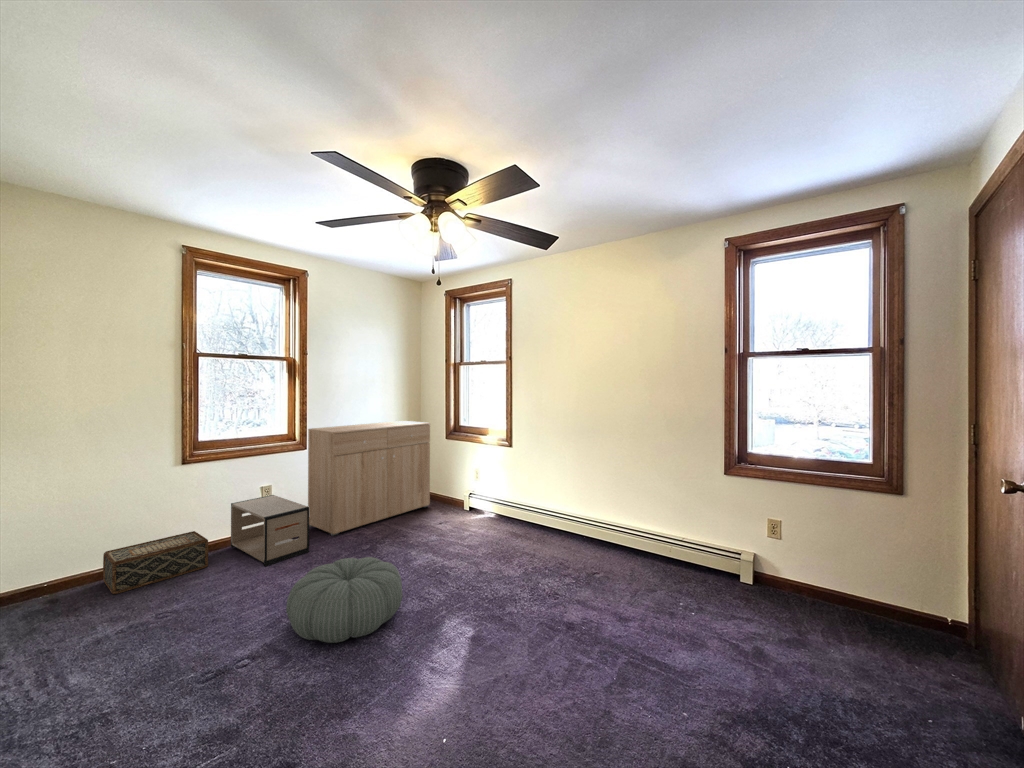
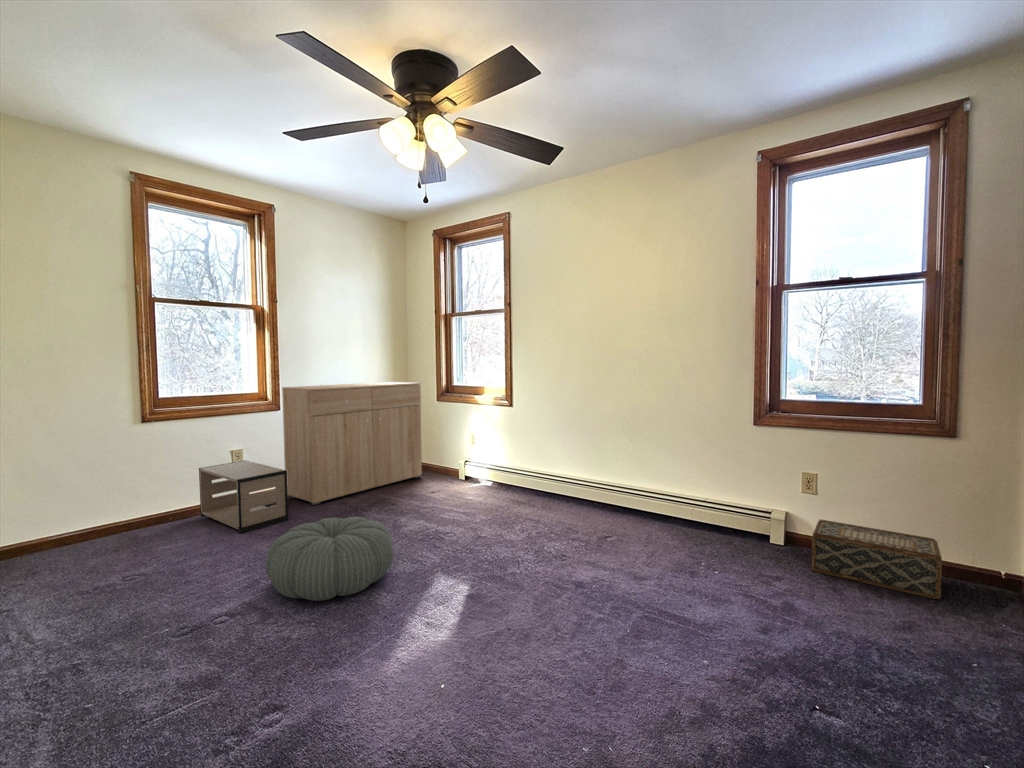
woven basket: present [103,531,208,594] -> present [812,520,942,599]

